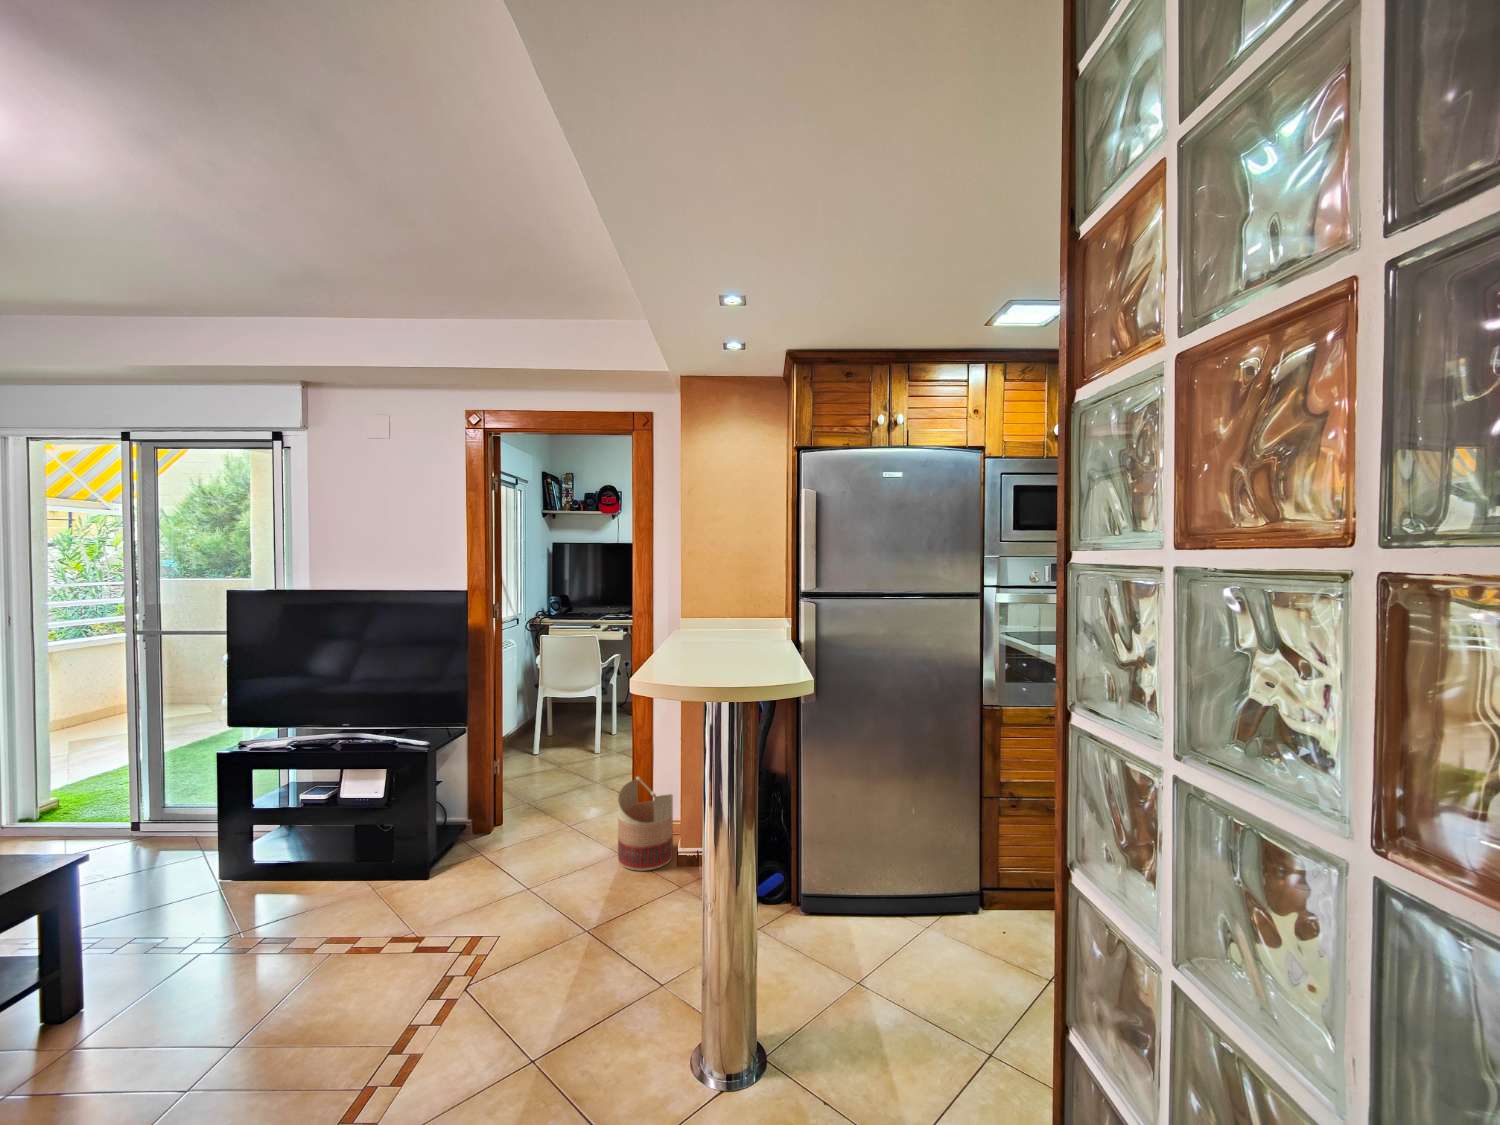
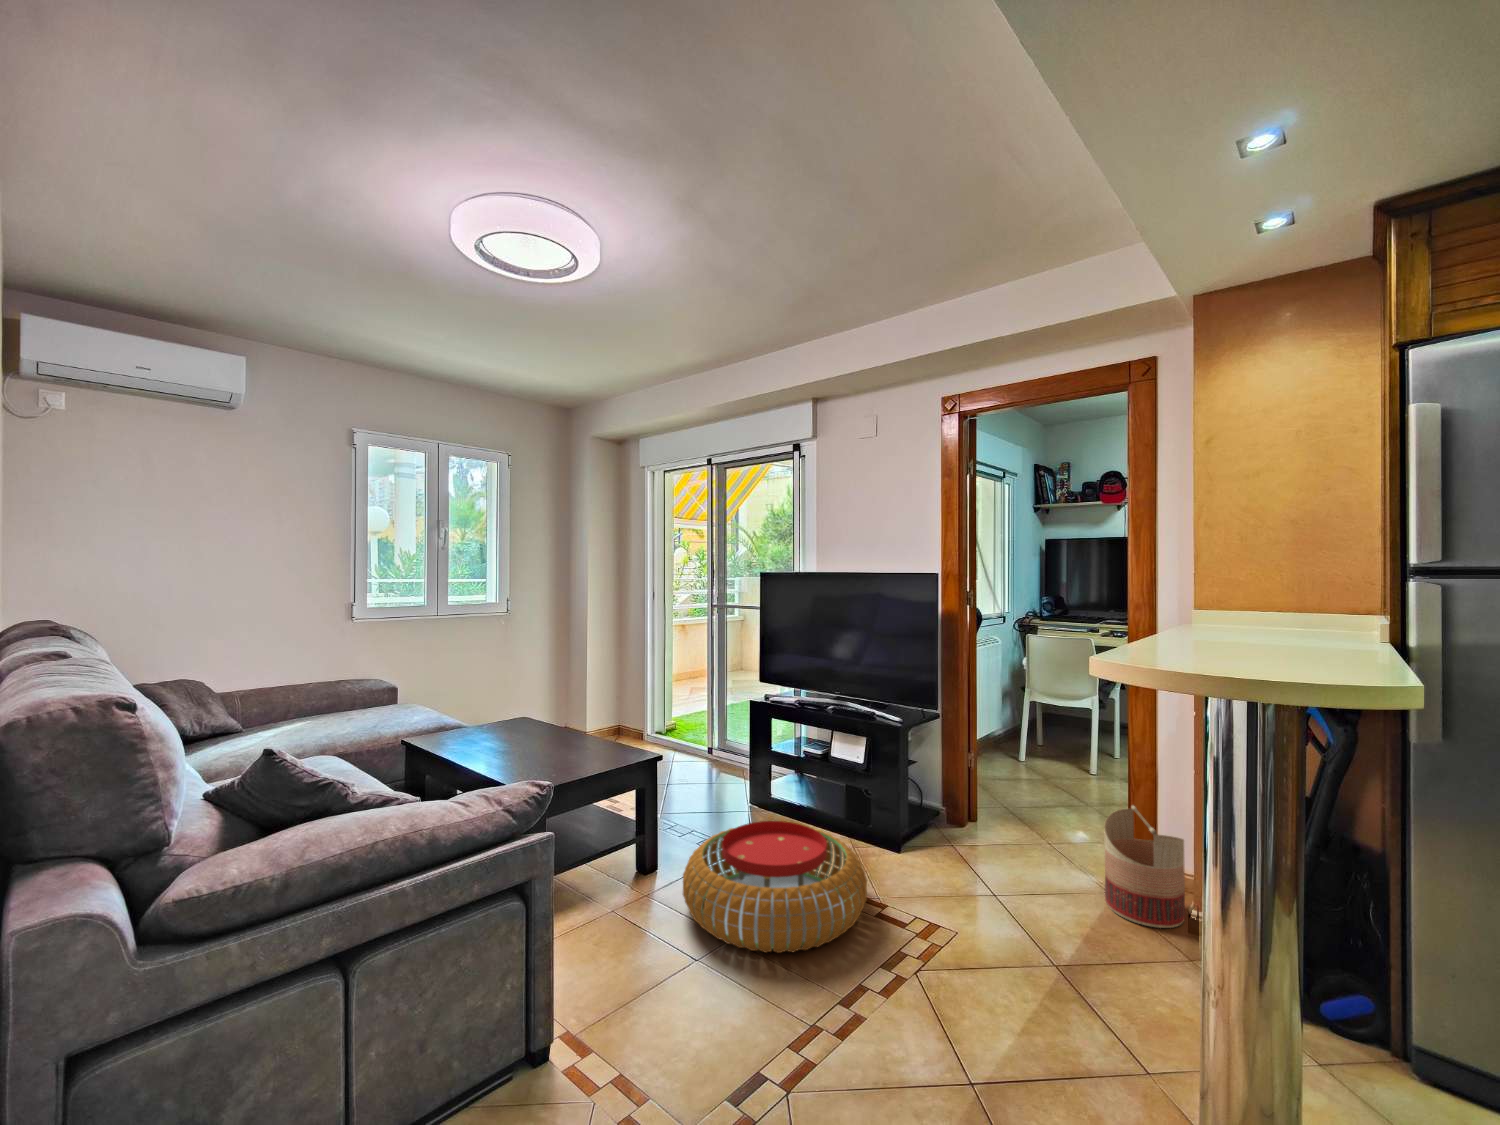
pouf: none [138,886,406,1064] -> present [683,821,867,953]

